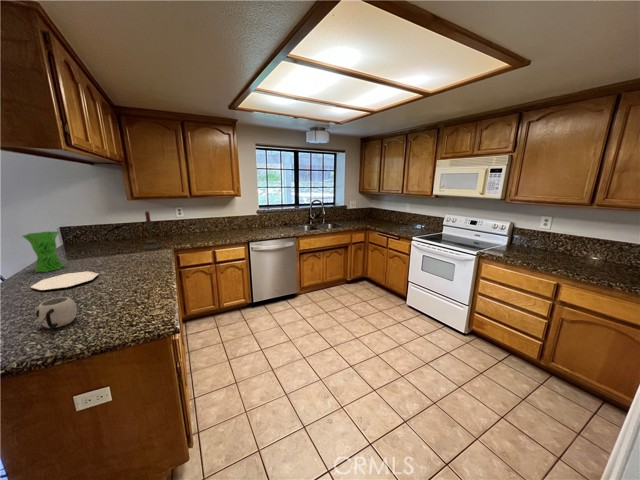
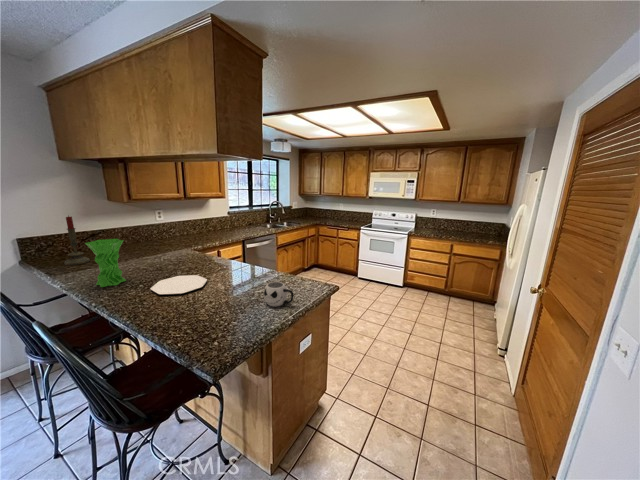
candle: present [144,211,161,250] -> present [64,216,90,265]

